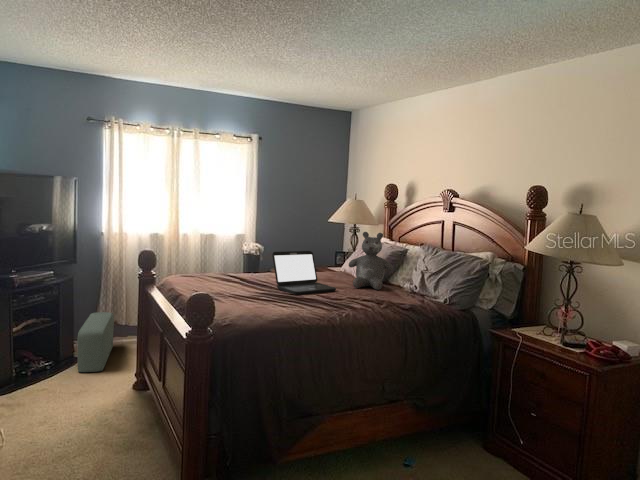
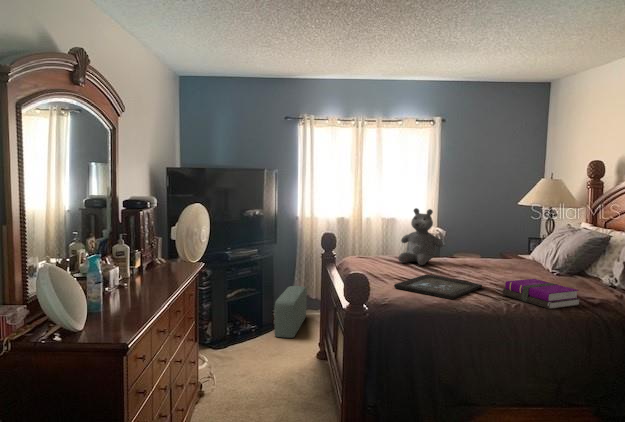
teddy bear: present [349,232,393,290] -> present [398,208,443,265]
laptop: present [272,251,336,295] -> none [443,235,515,281]
notebook: none [332,289,394,315] -> present [503,279,580,309]
tray: none [233,291,313,313] -> present [394,274,482,299]

